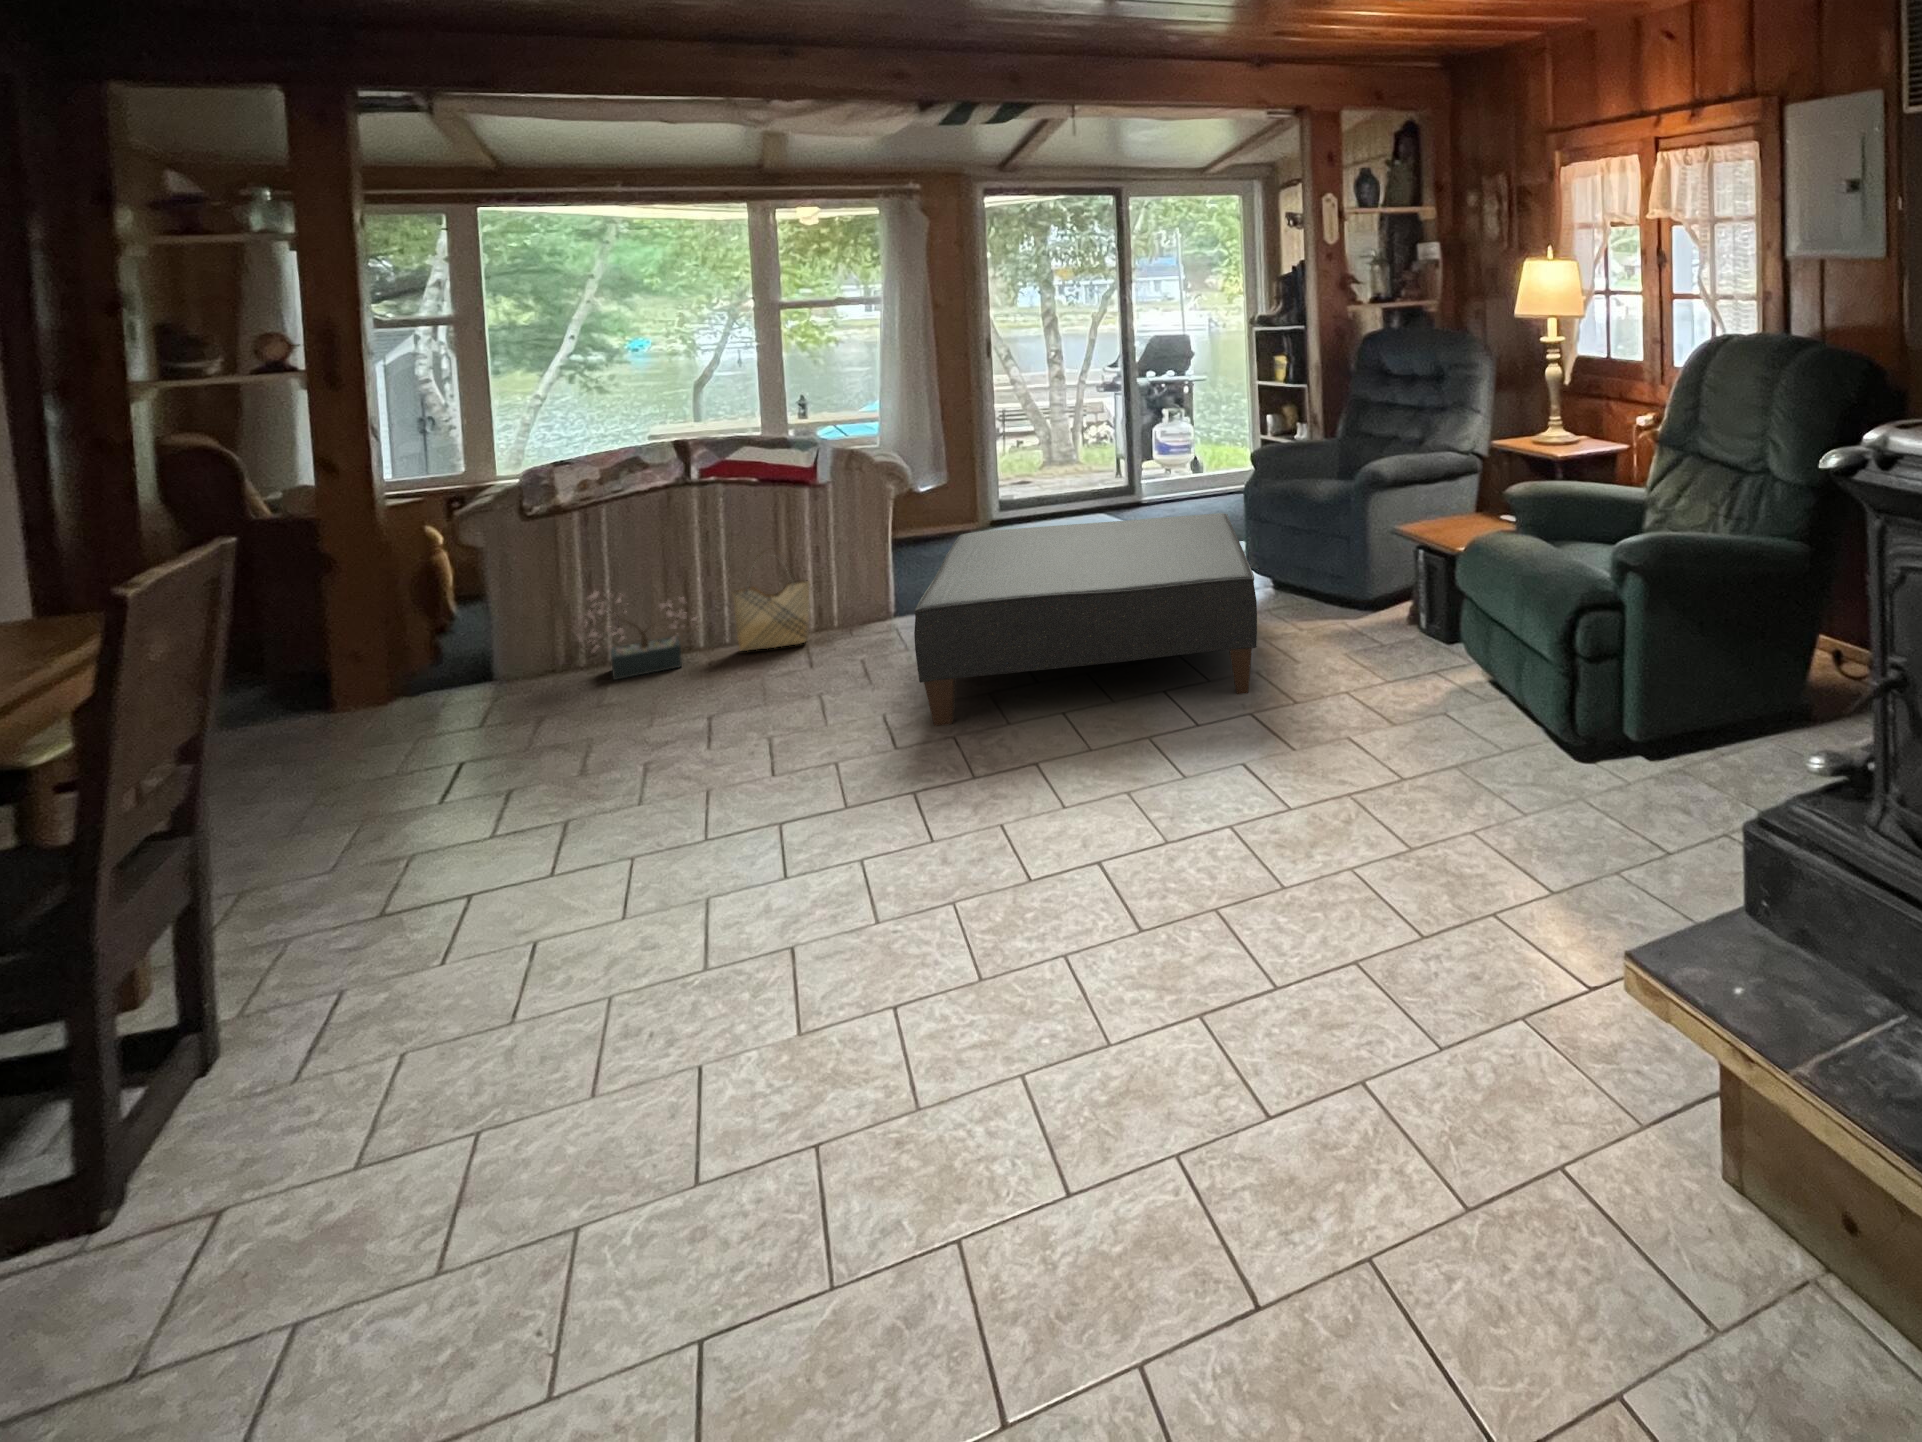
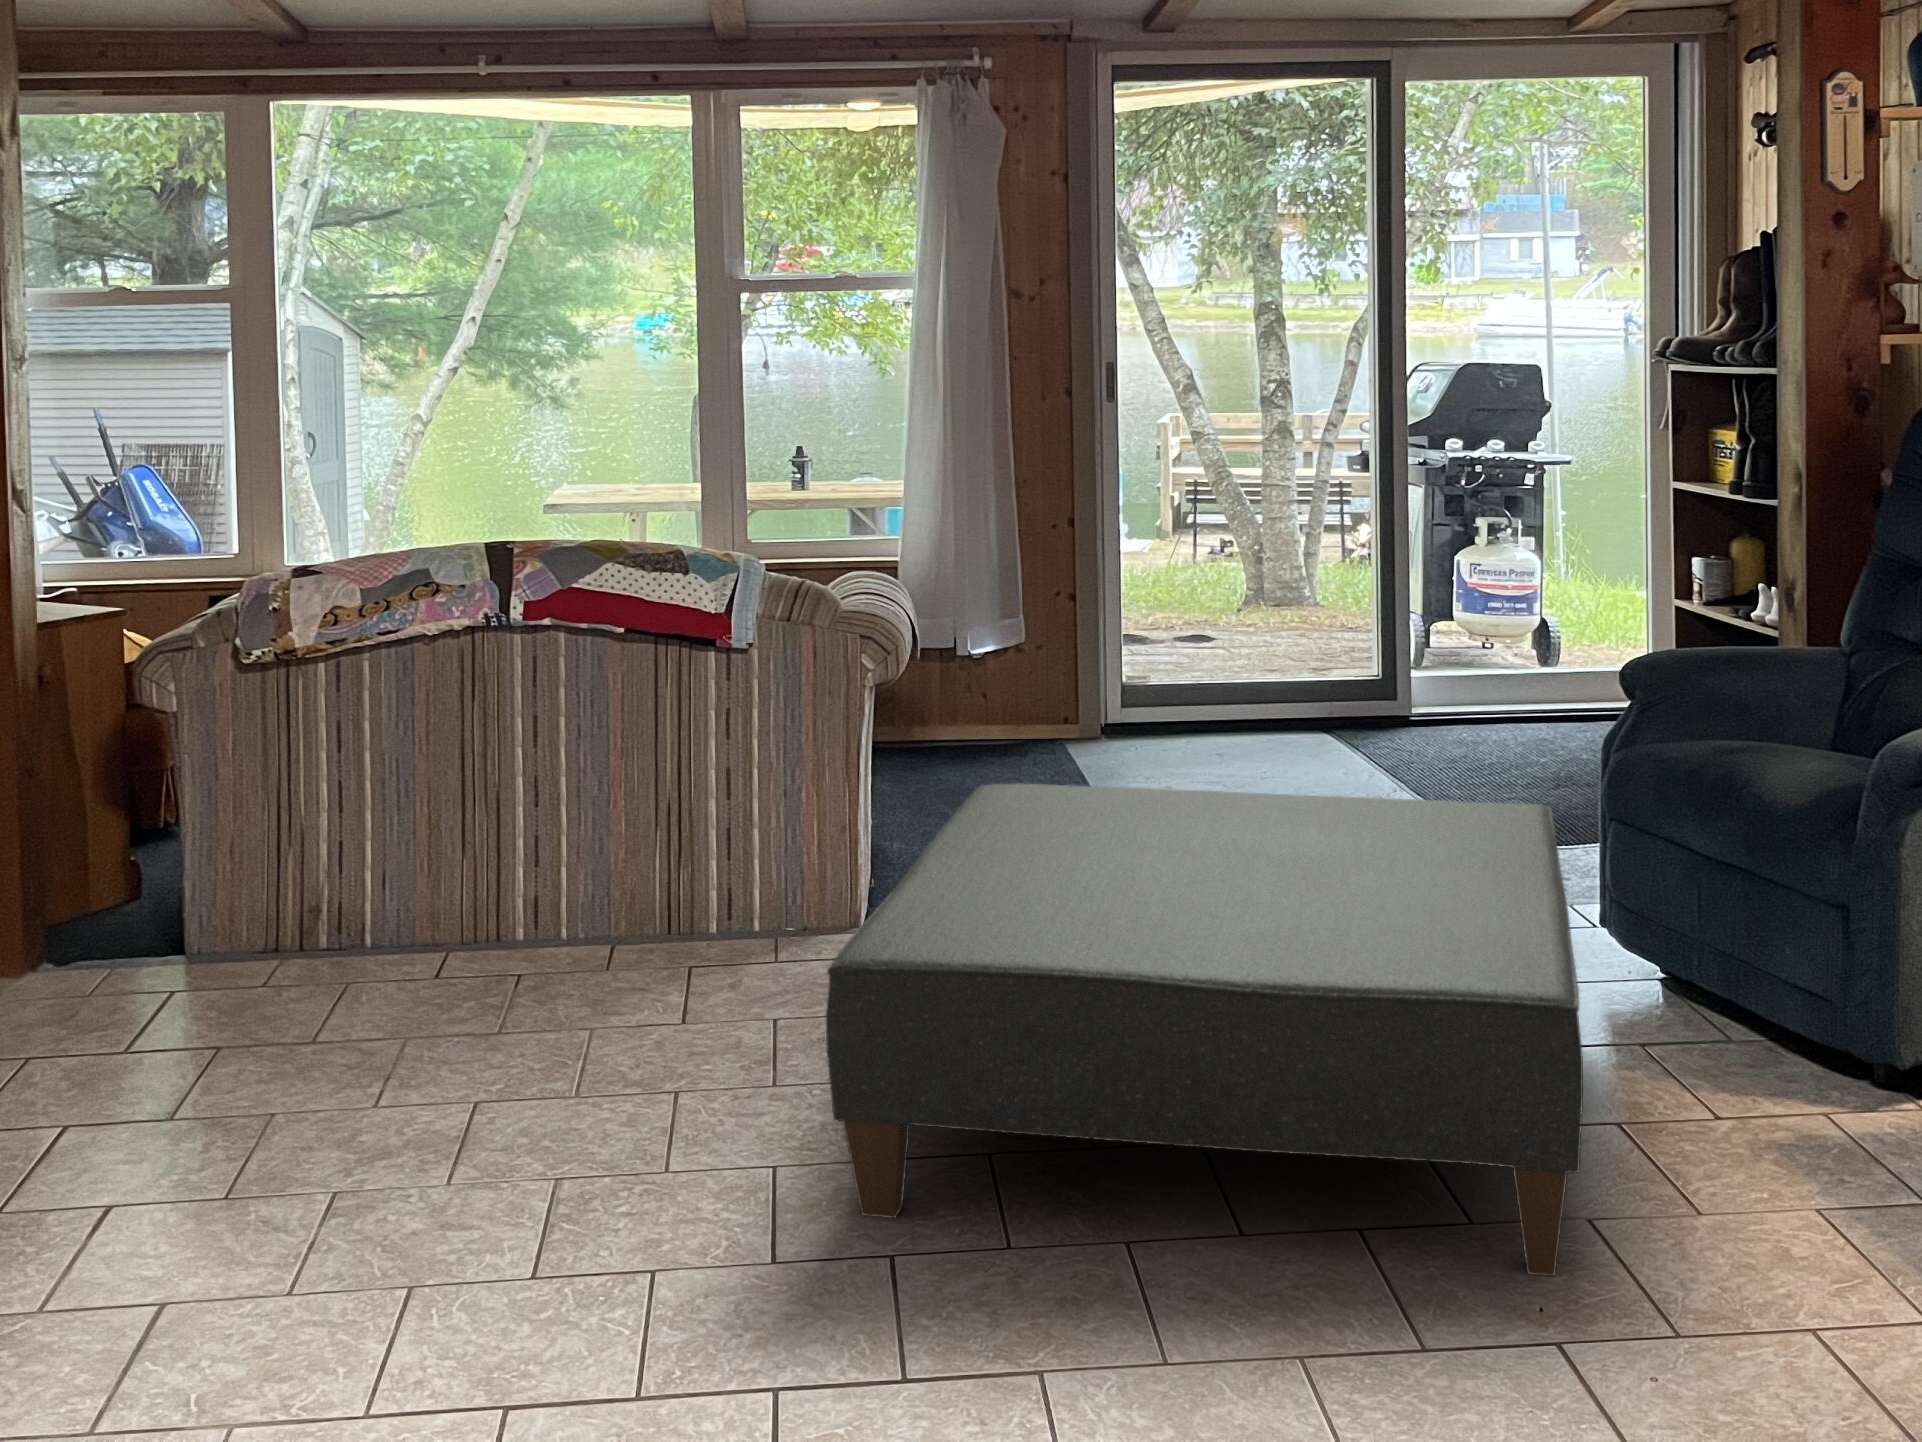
woven basket: present [732,557,809,651] -> none [568,767,707,961]
decorative plant: present [577,591,697,680] -> none [315,812,511,984]

